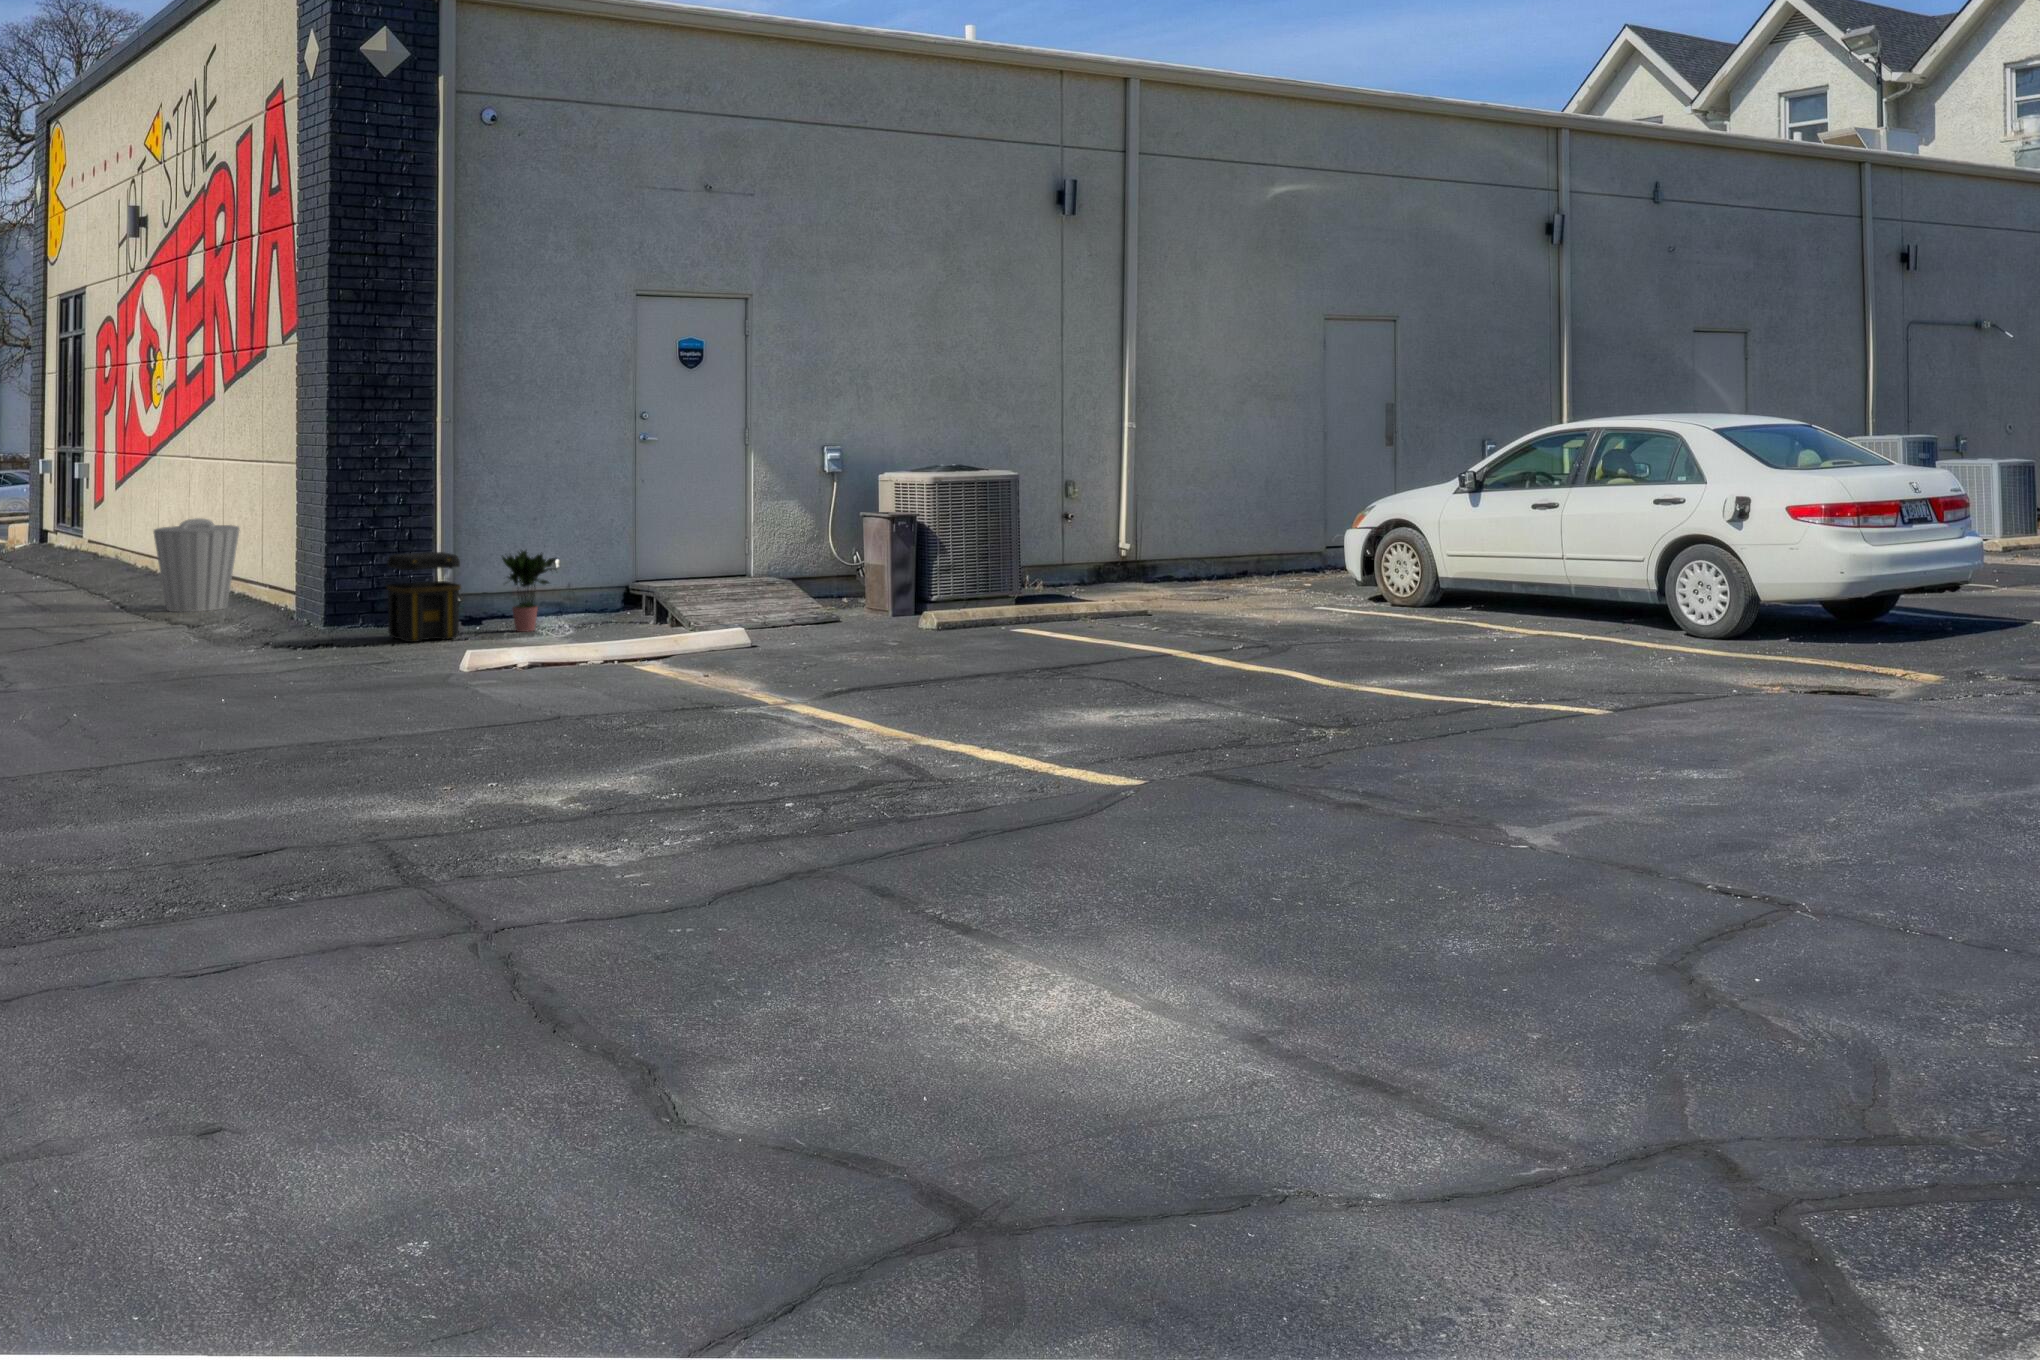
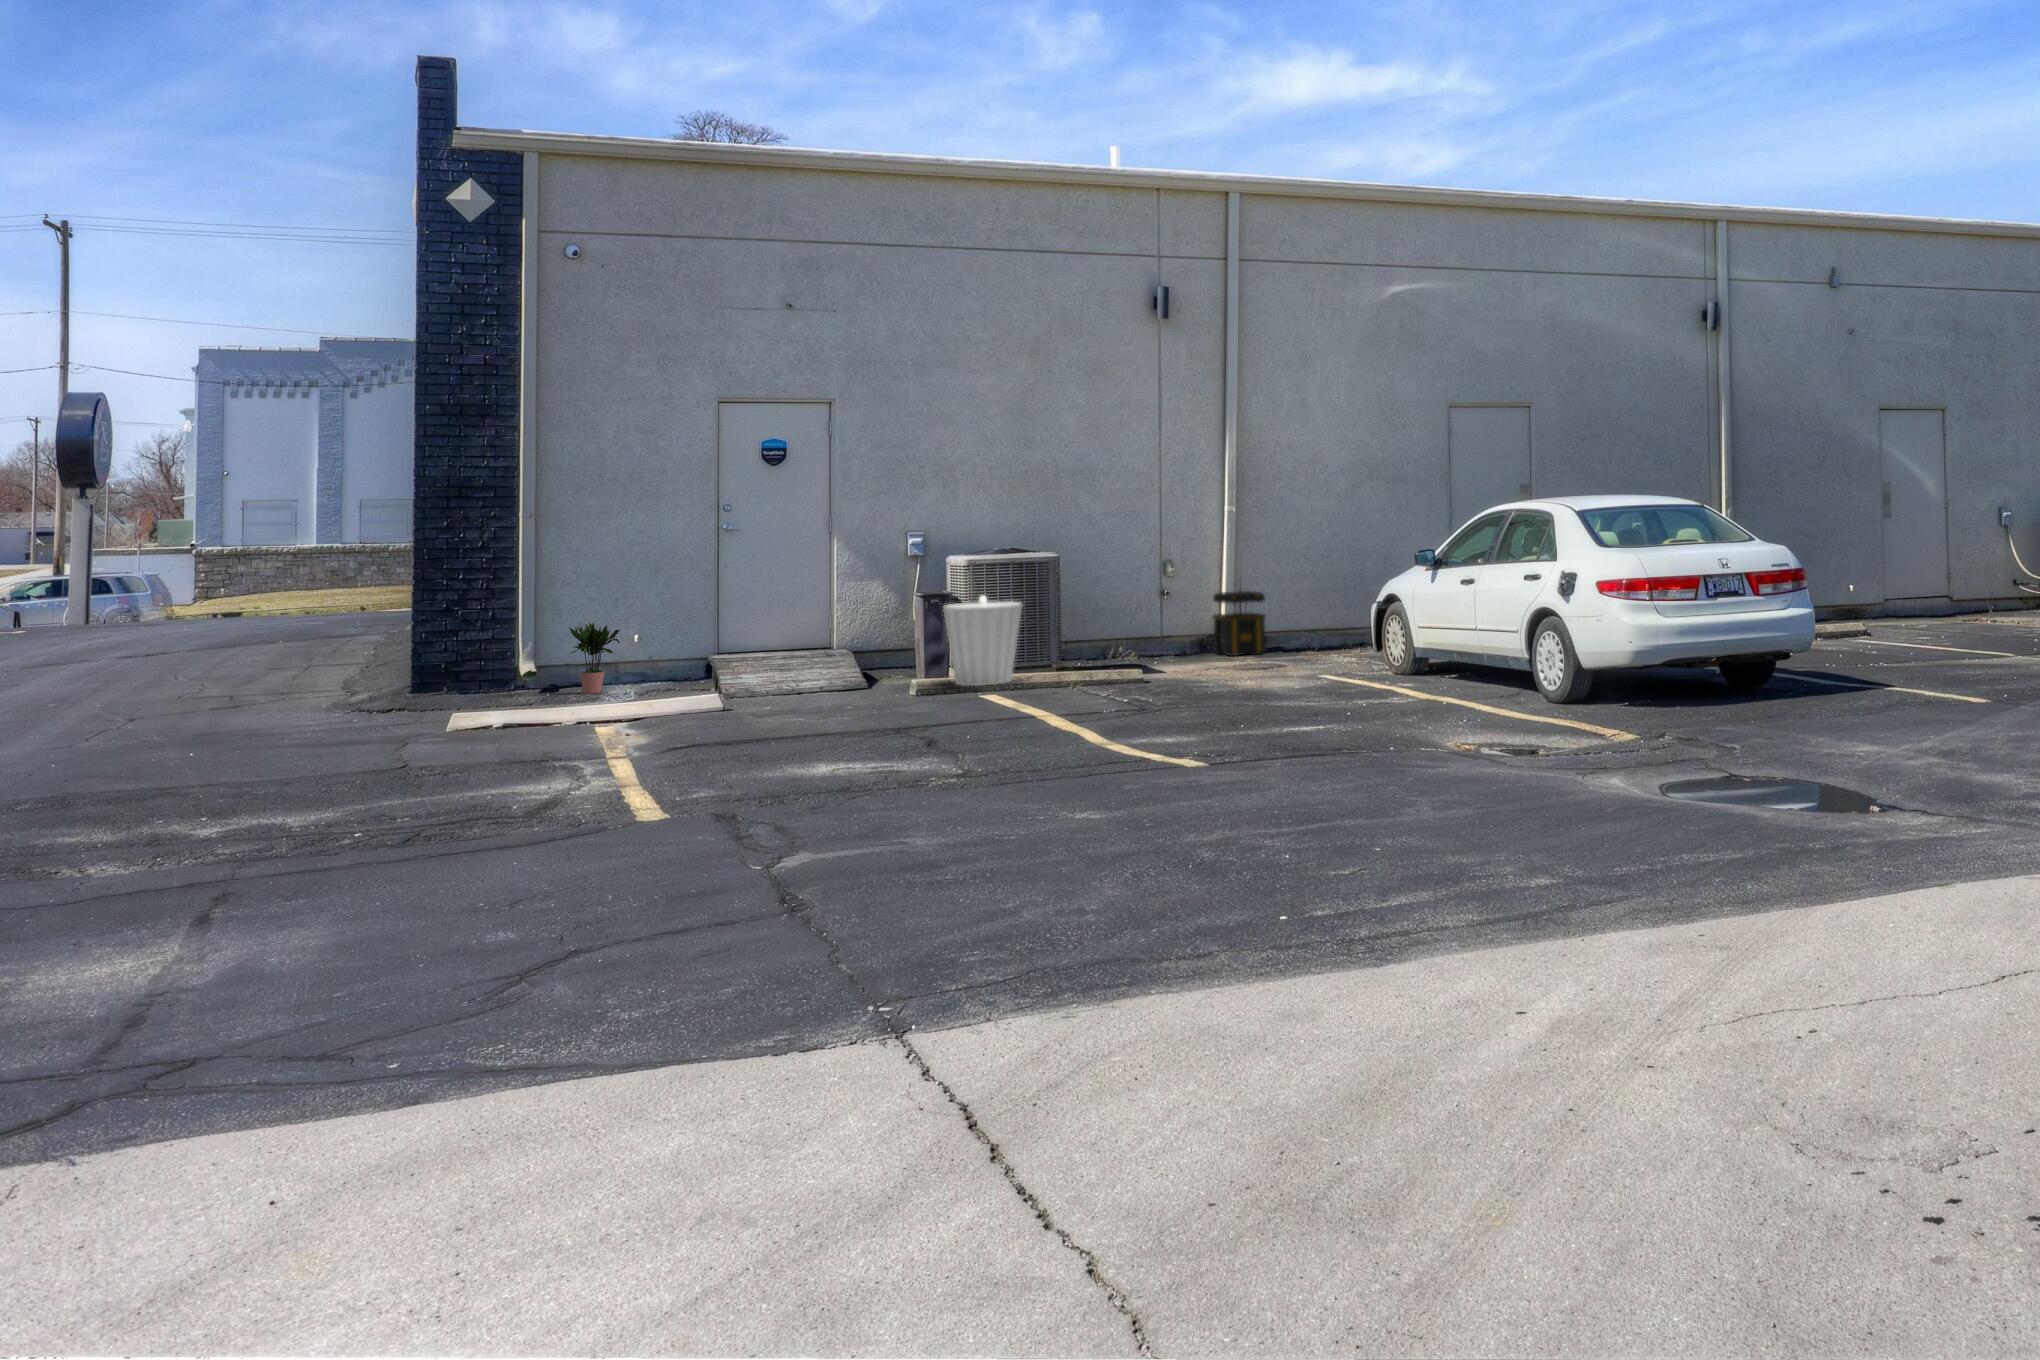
trash can: present [154,518,240,612] -> present [943,595,1022,686]
toolbox: present [387,552,461,642] -> present [1212,591,1266,656]

